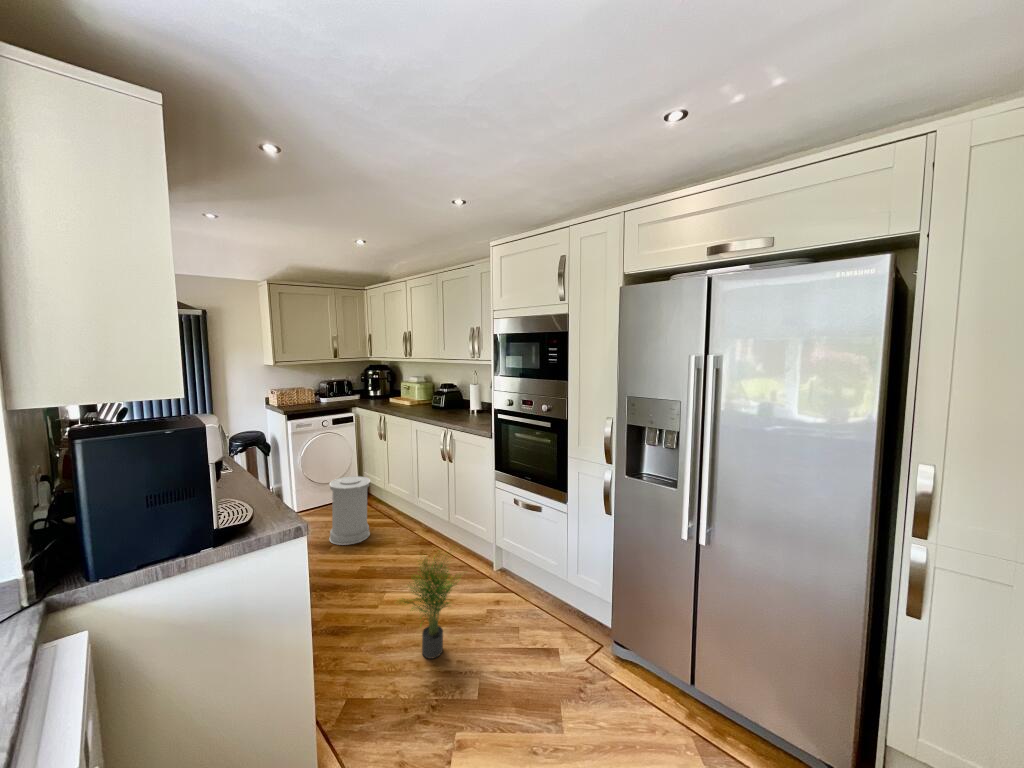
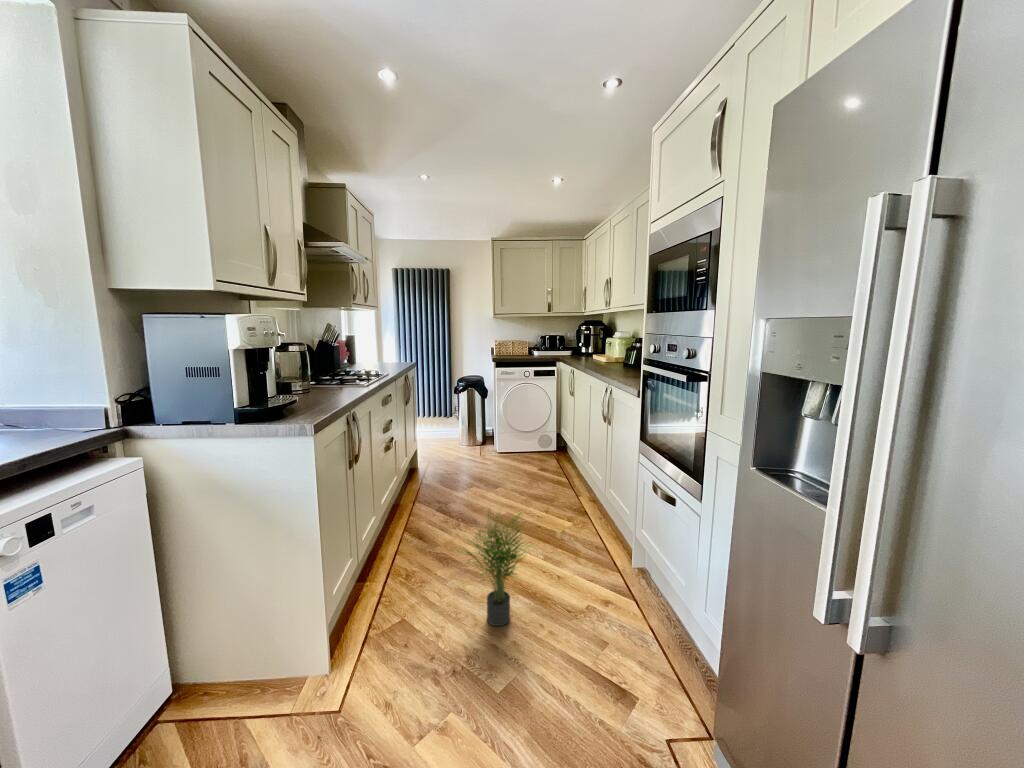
trash can: present [330,476,370,545] -> none [501,426,539,491]

